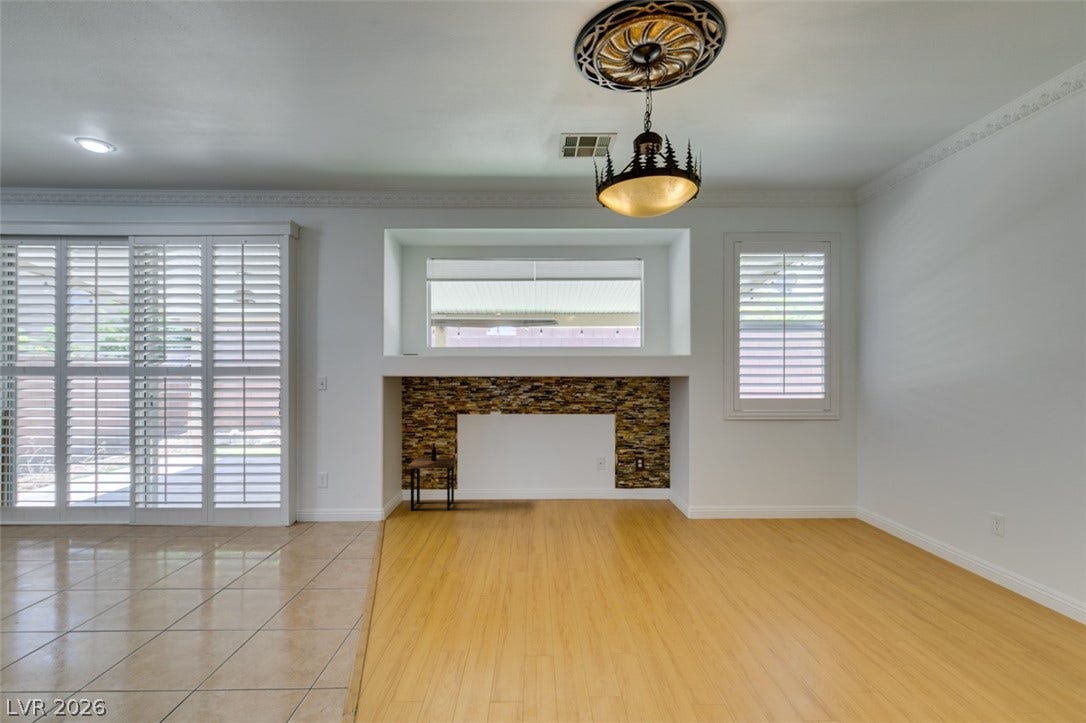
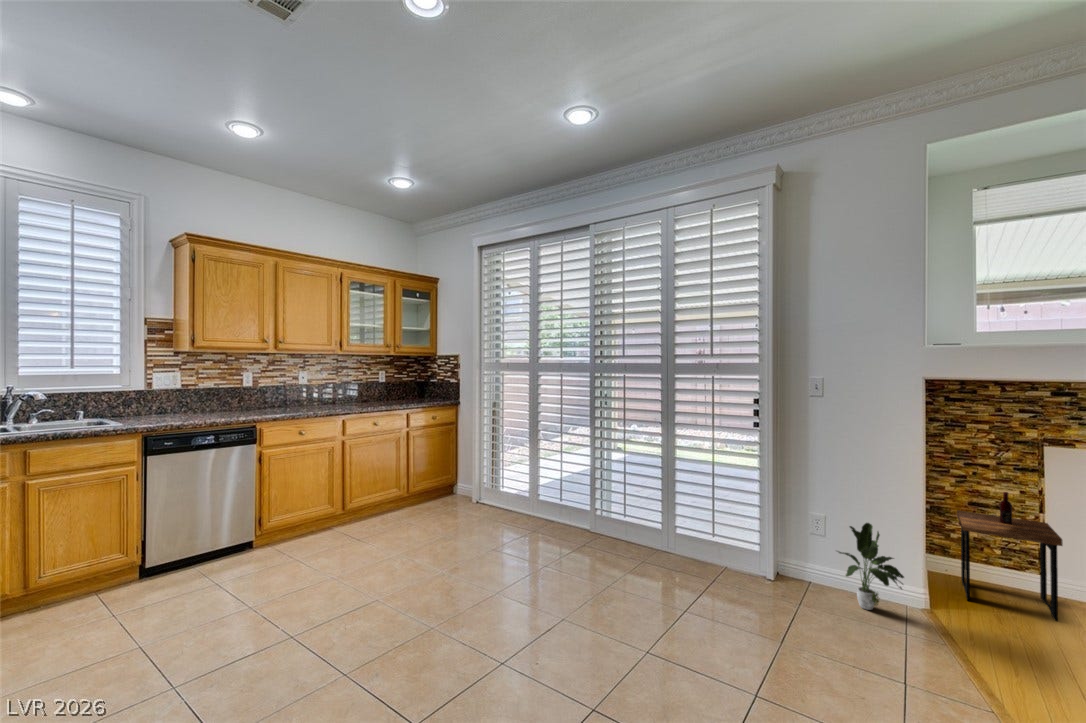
potted plant: none [322,471,367,528] -> present [838,523,904,610]

